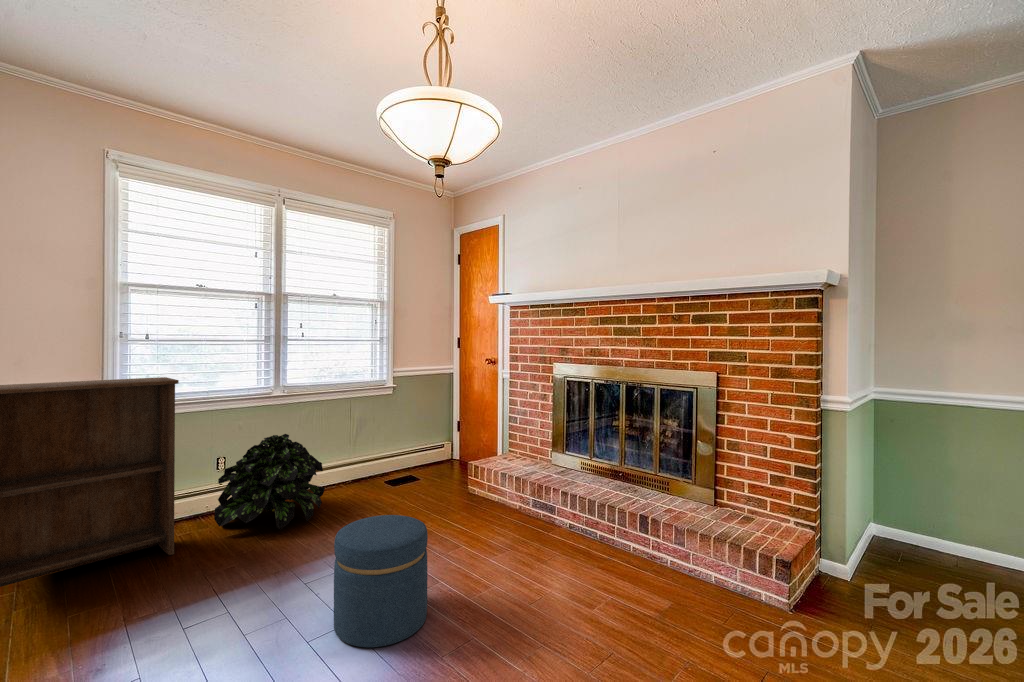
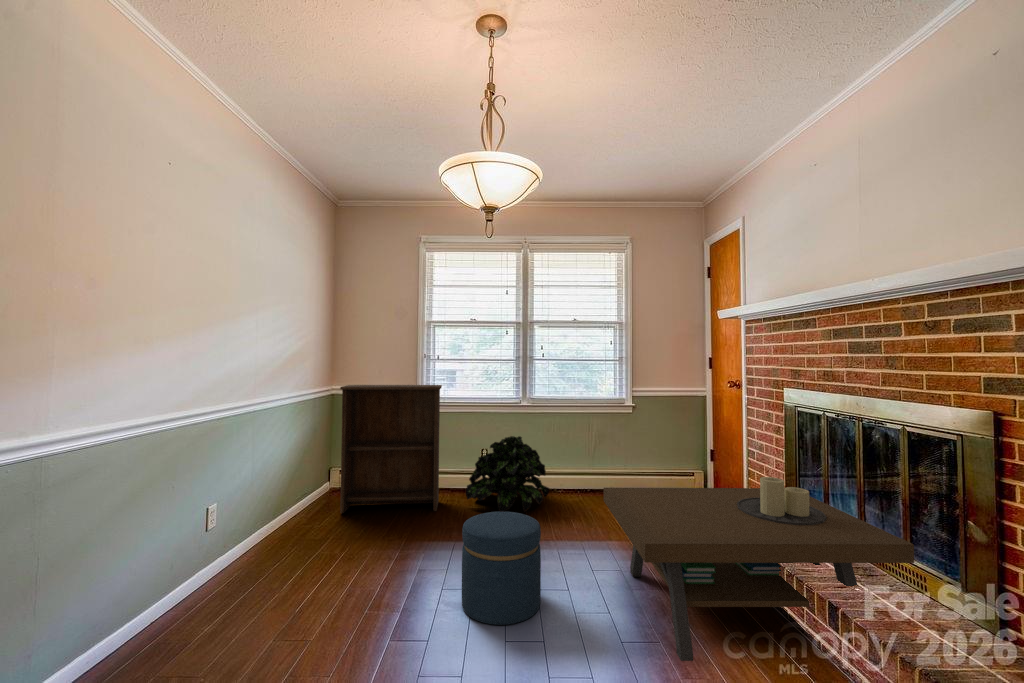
coffee table: none [446,433,668,595] -> present [604,477,914,661]

